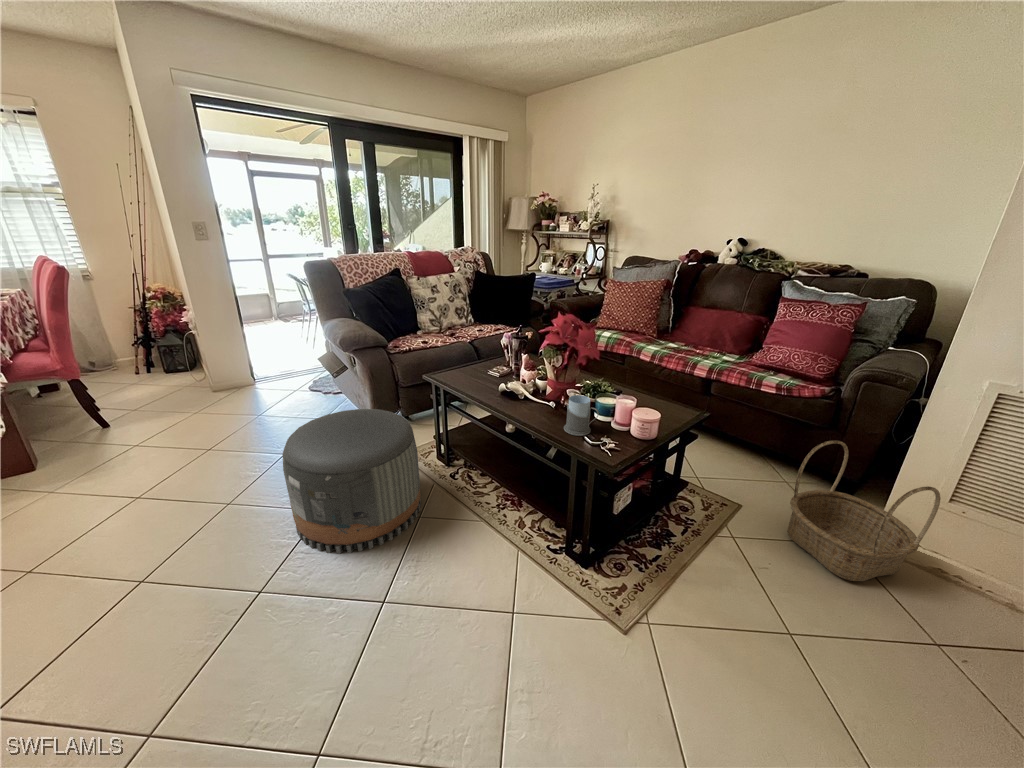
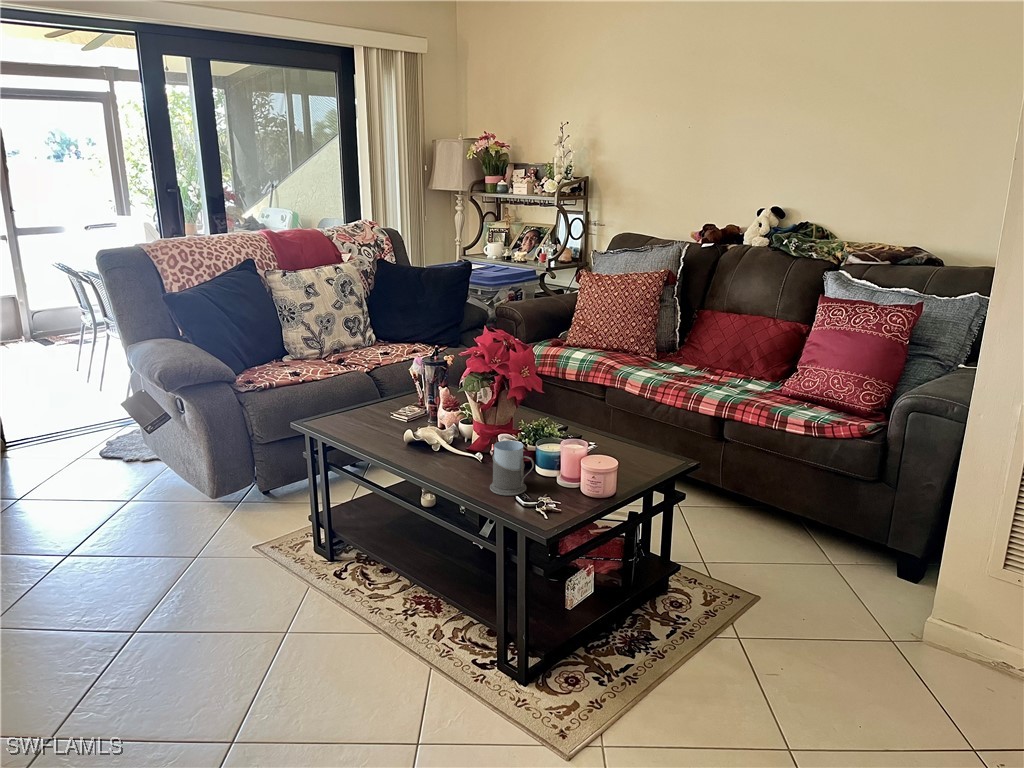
pouf: present [283,409,421,554] -> none [84,474,289,684]
basket: present [787,440,941,581] -> none [811,494,976,682]

